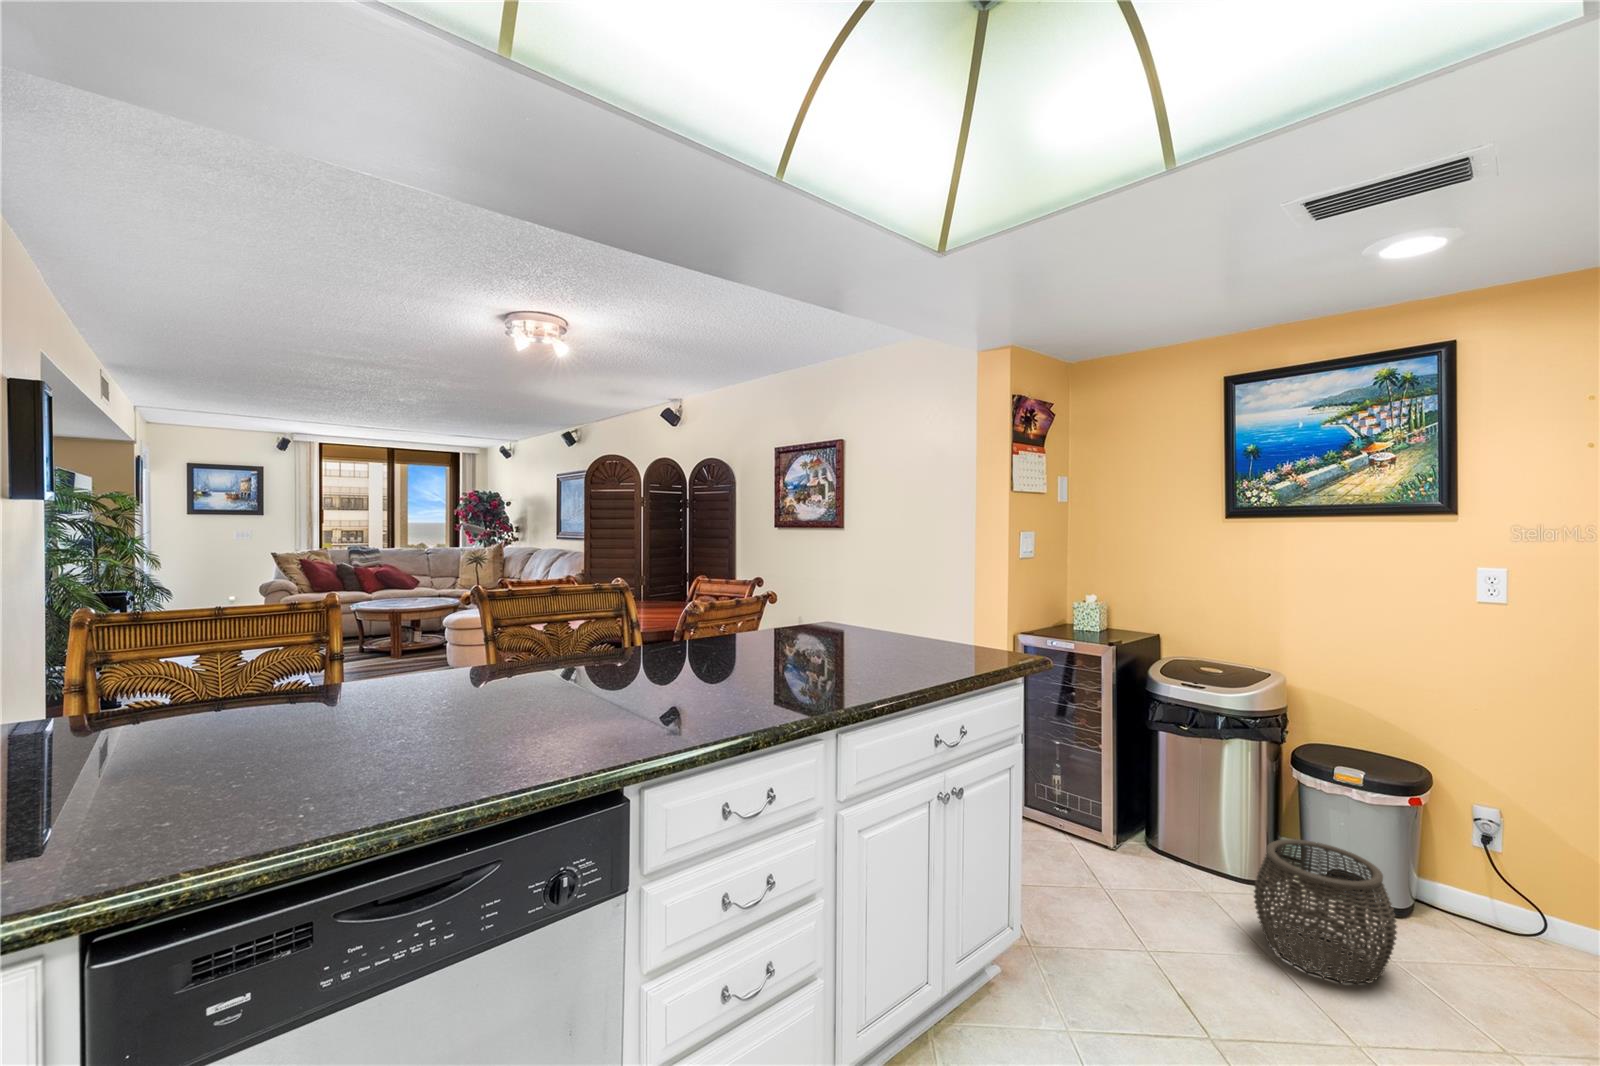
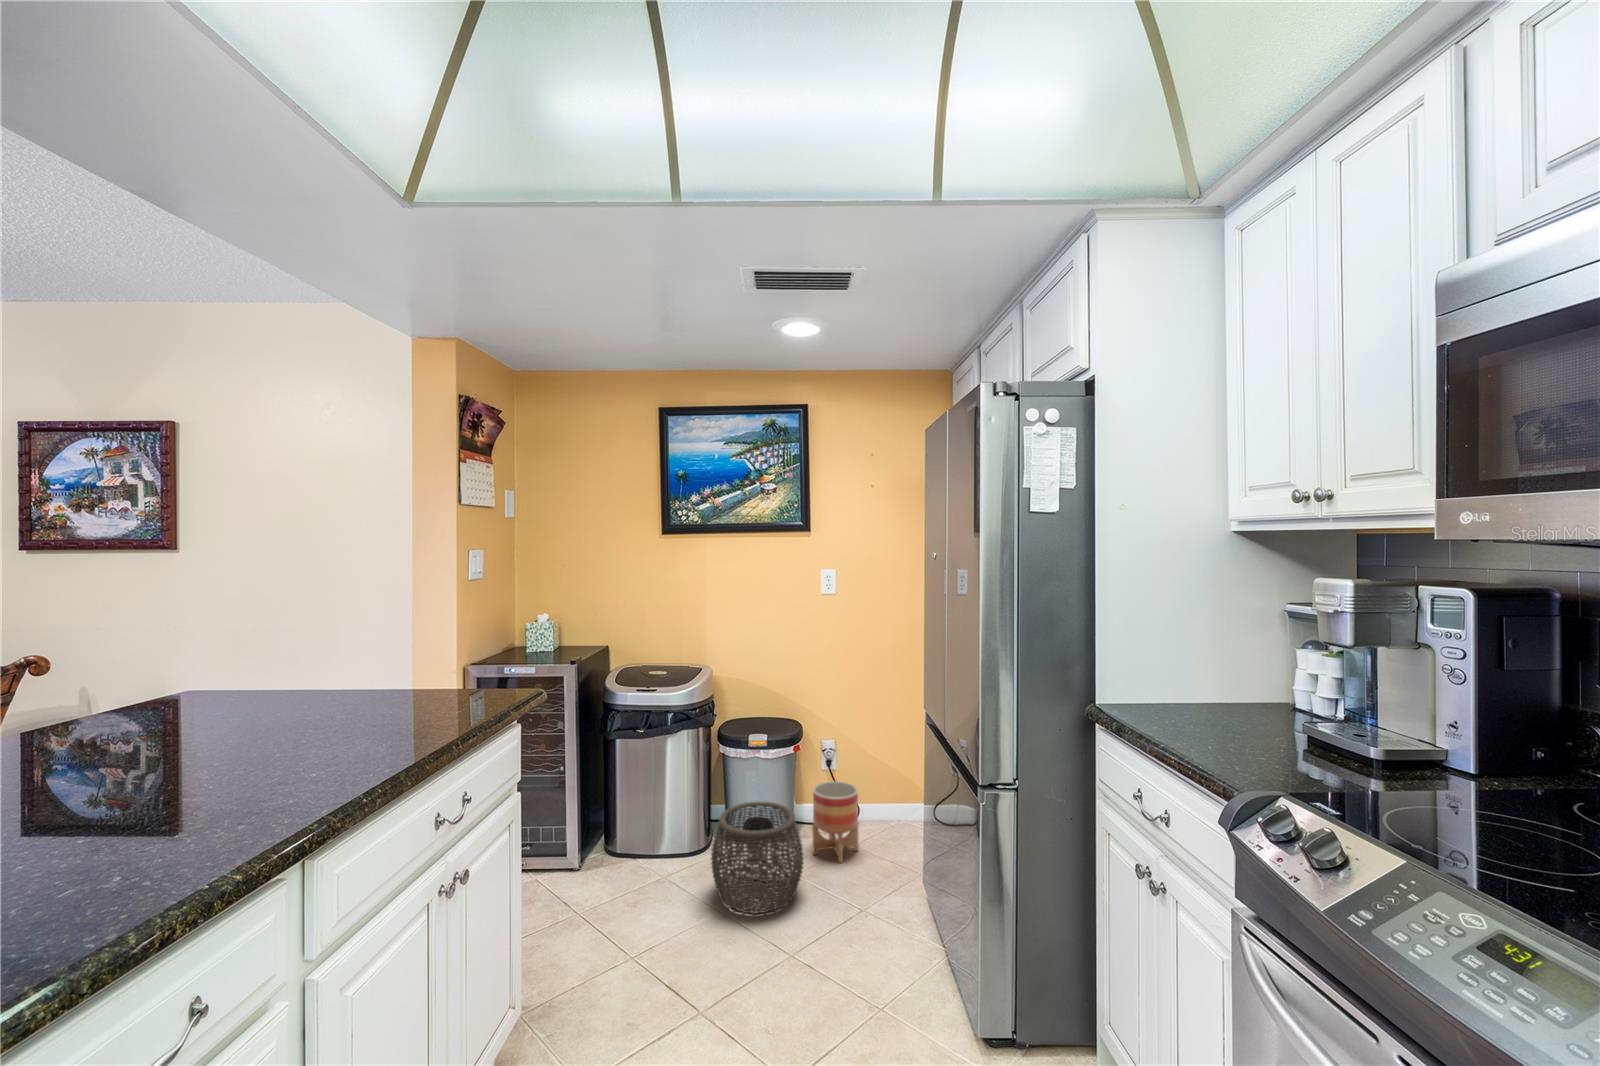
planter: none [1433,859,1526,978] -> present [812,781,858,863]

